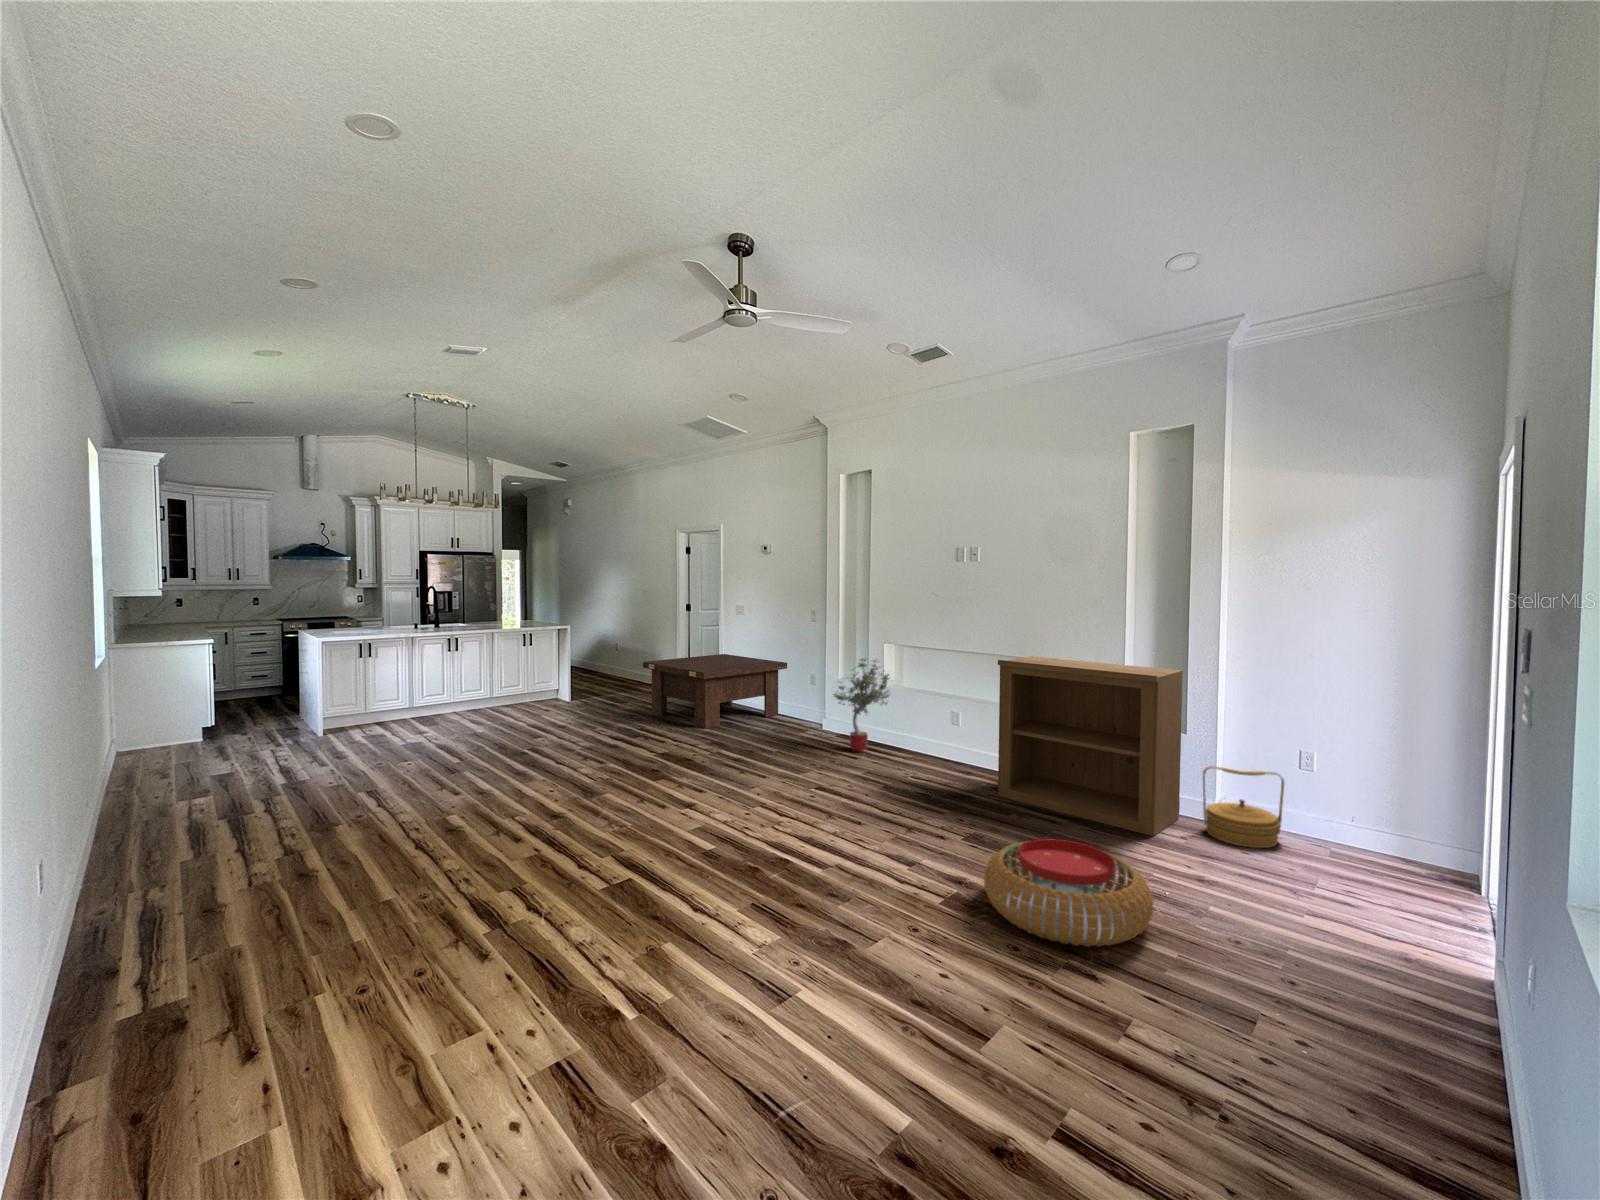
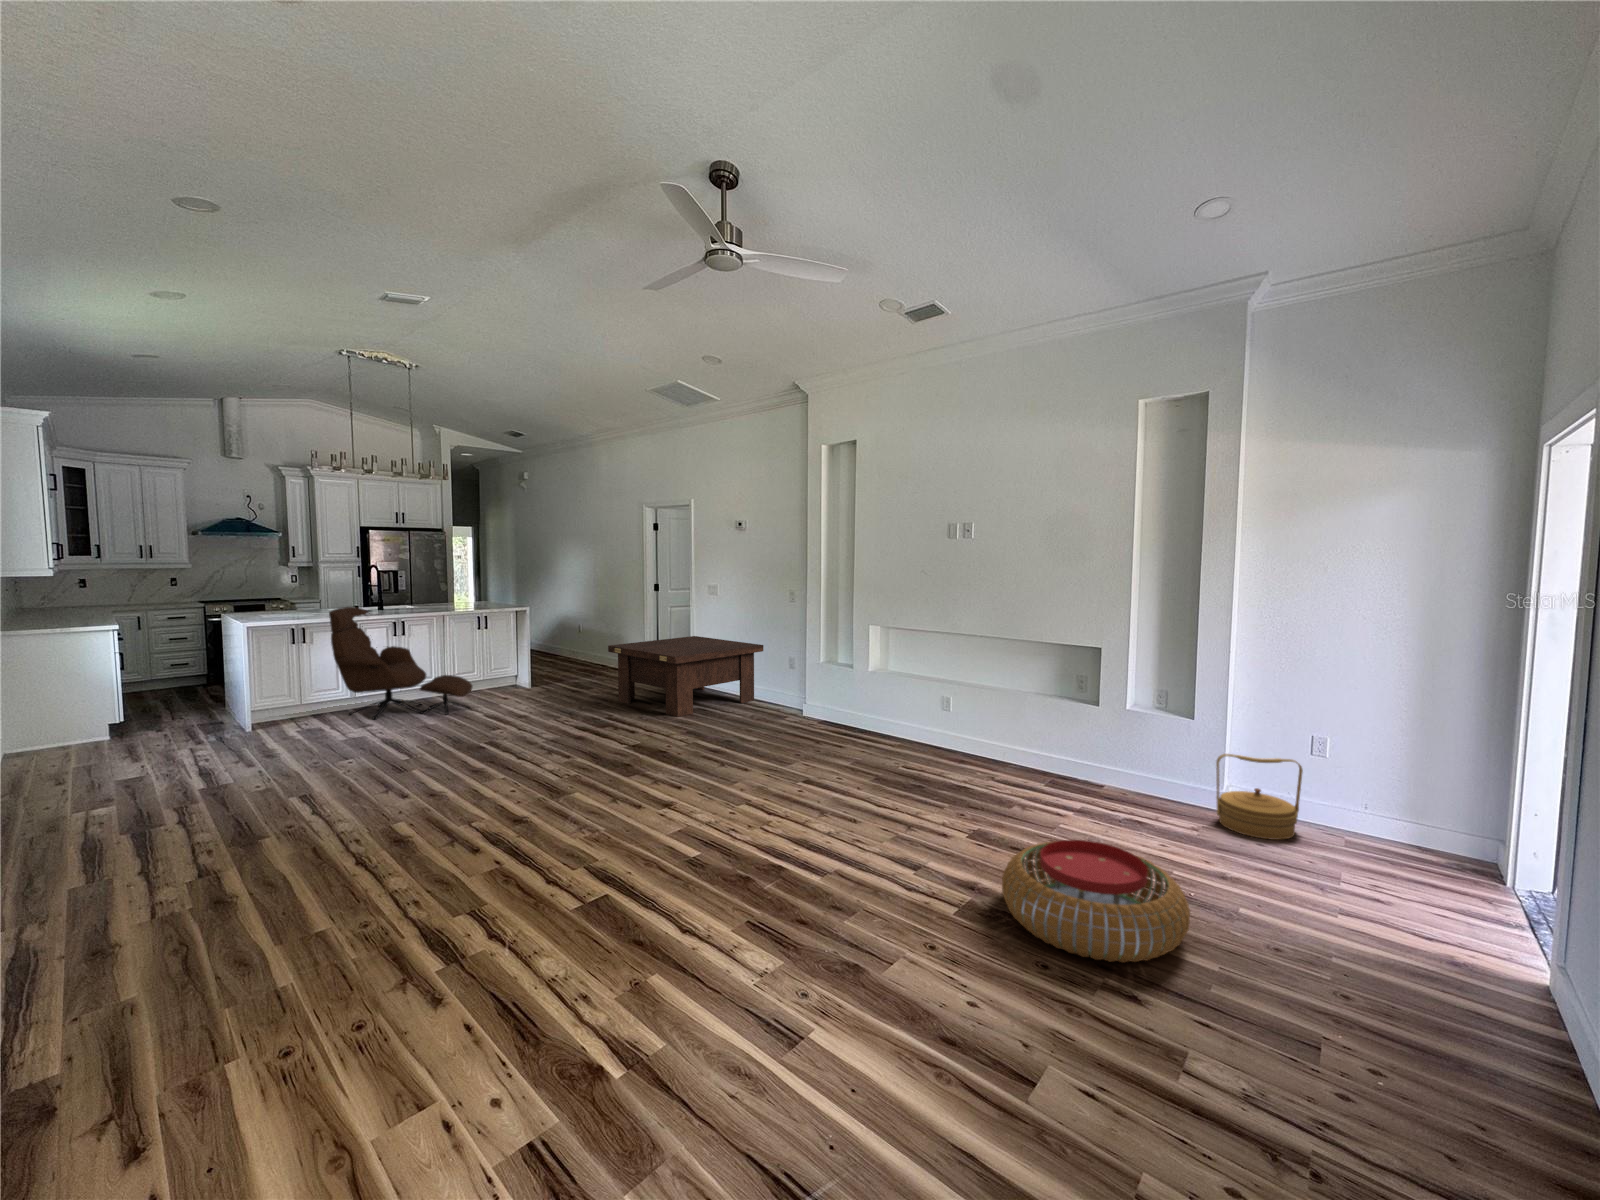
lounge chair: none [393,624,519,727] -> present [329,607,473,719]
bookshelf: present [998,656,1183,836] -> none [997,638,1195,829]
potted tree: present [834,659,890,752] -> none [815,640,881,740]

